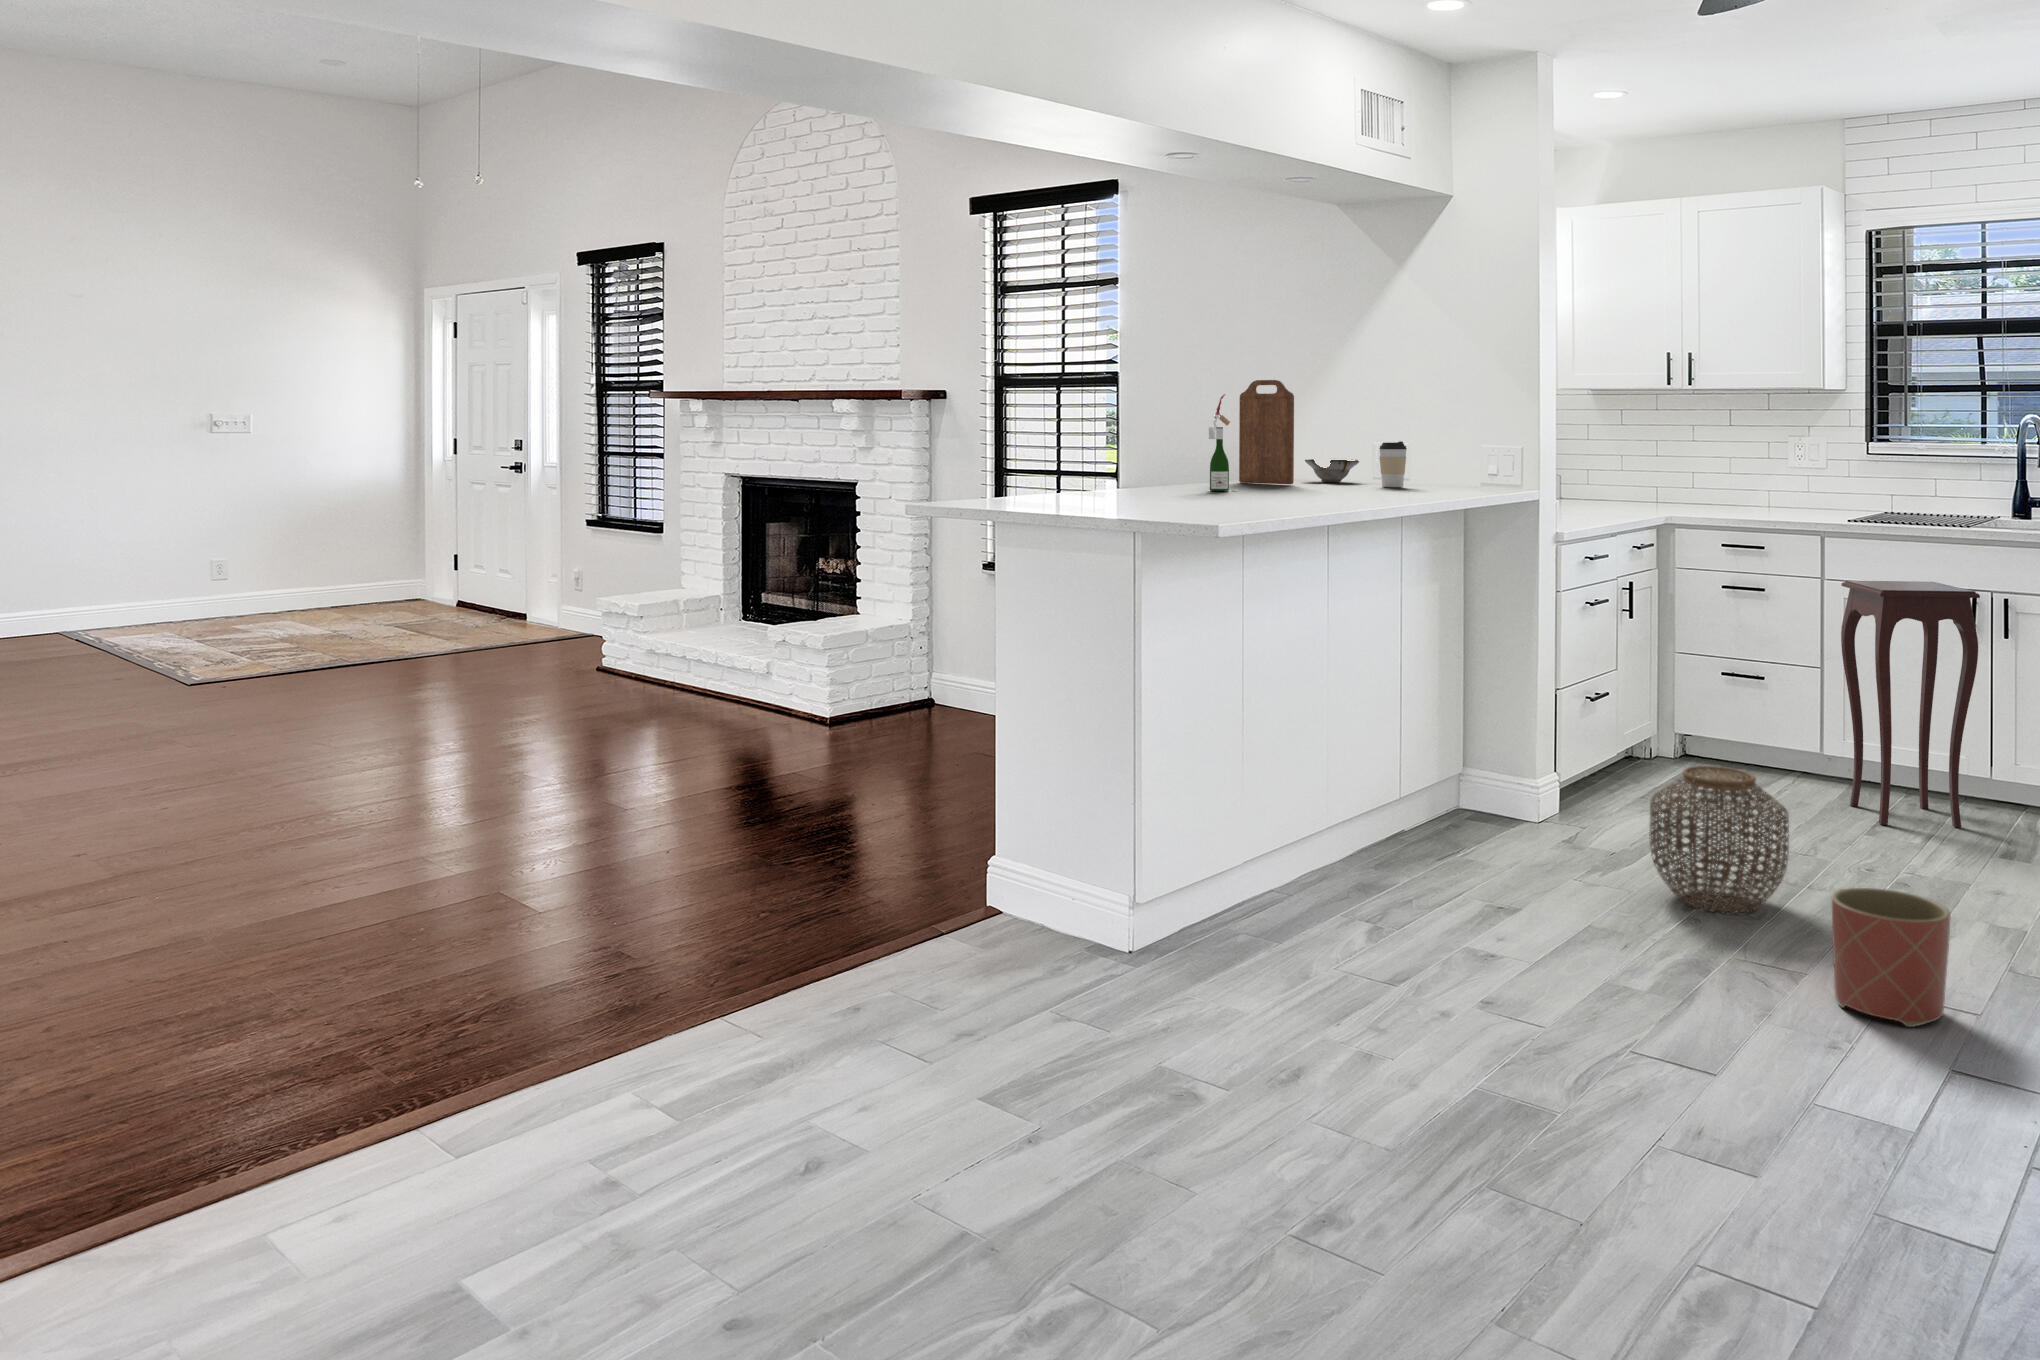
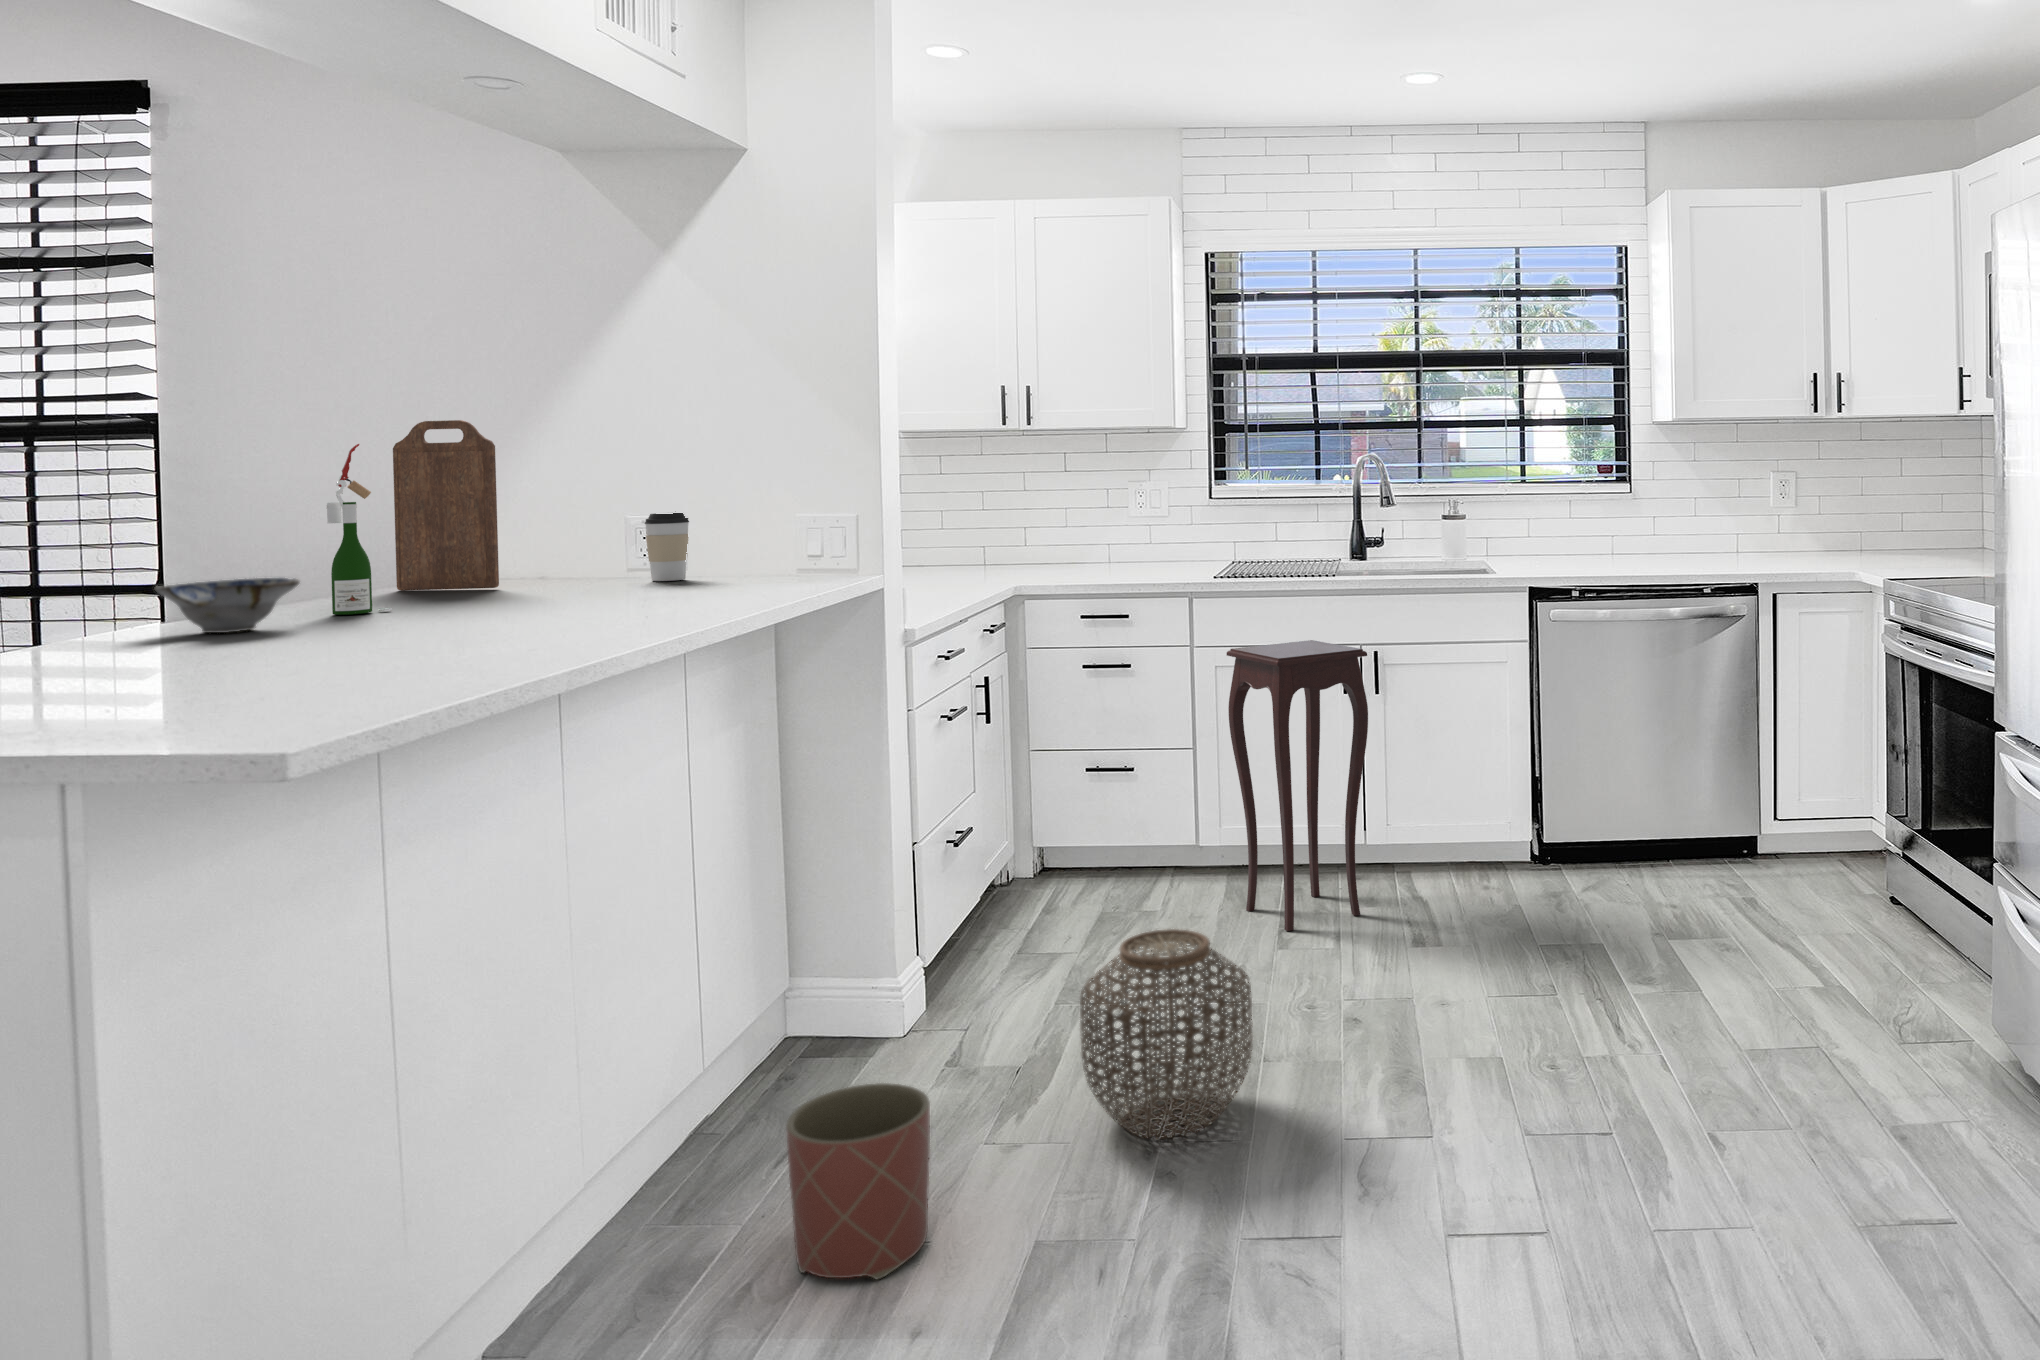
ceramic bowl: present [1305,459,1359,482] -> present [155,578,299,633]
planter: present [1832,888,1951,1027] -> present [786,1083,930,1279]

